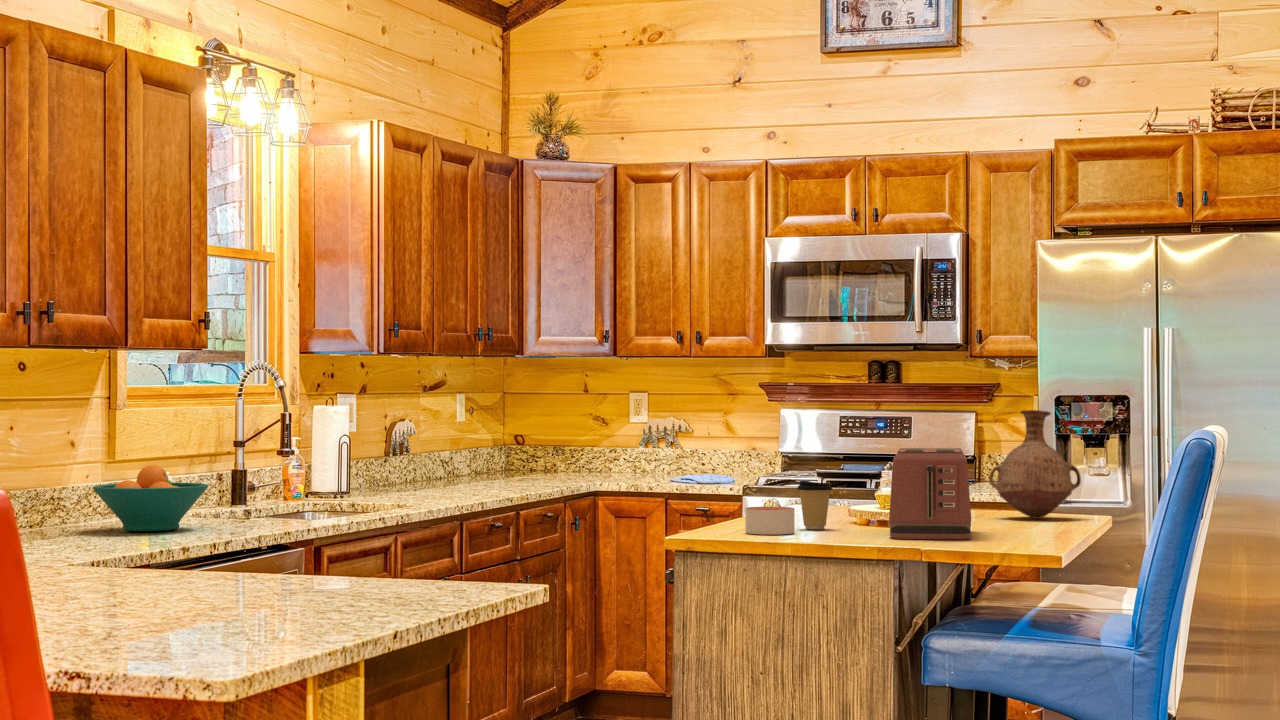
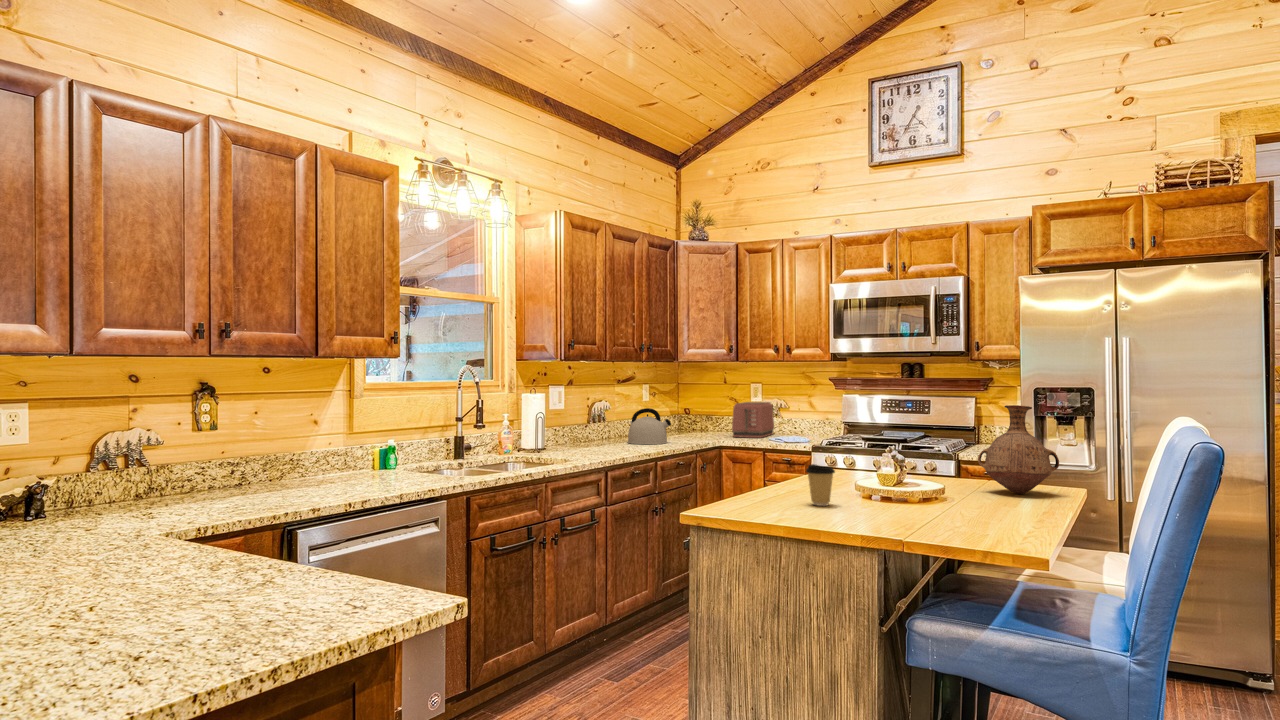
kettle: none [455,431,526,487] -> present [628,408,671,444]
toaster: present [889,448,971,540] -> present [732,402,774,438]
fruit bowl: present [93,465,209,532] -> none [298,441,382,489]
candle: present [745,506,795,535] -> none [756,487,798,514]

